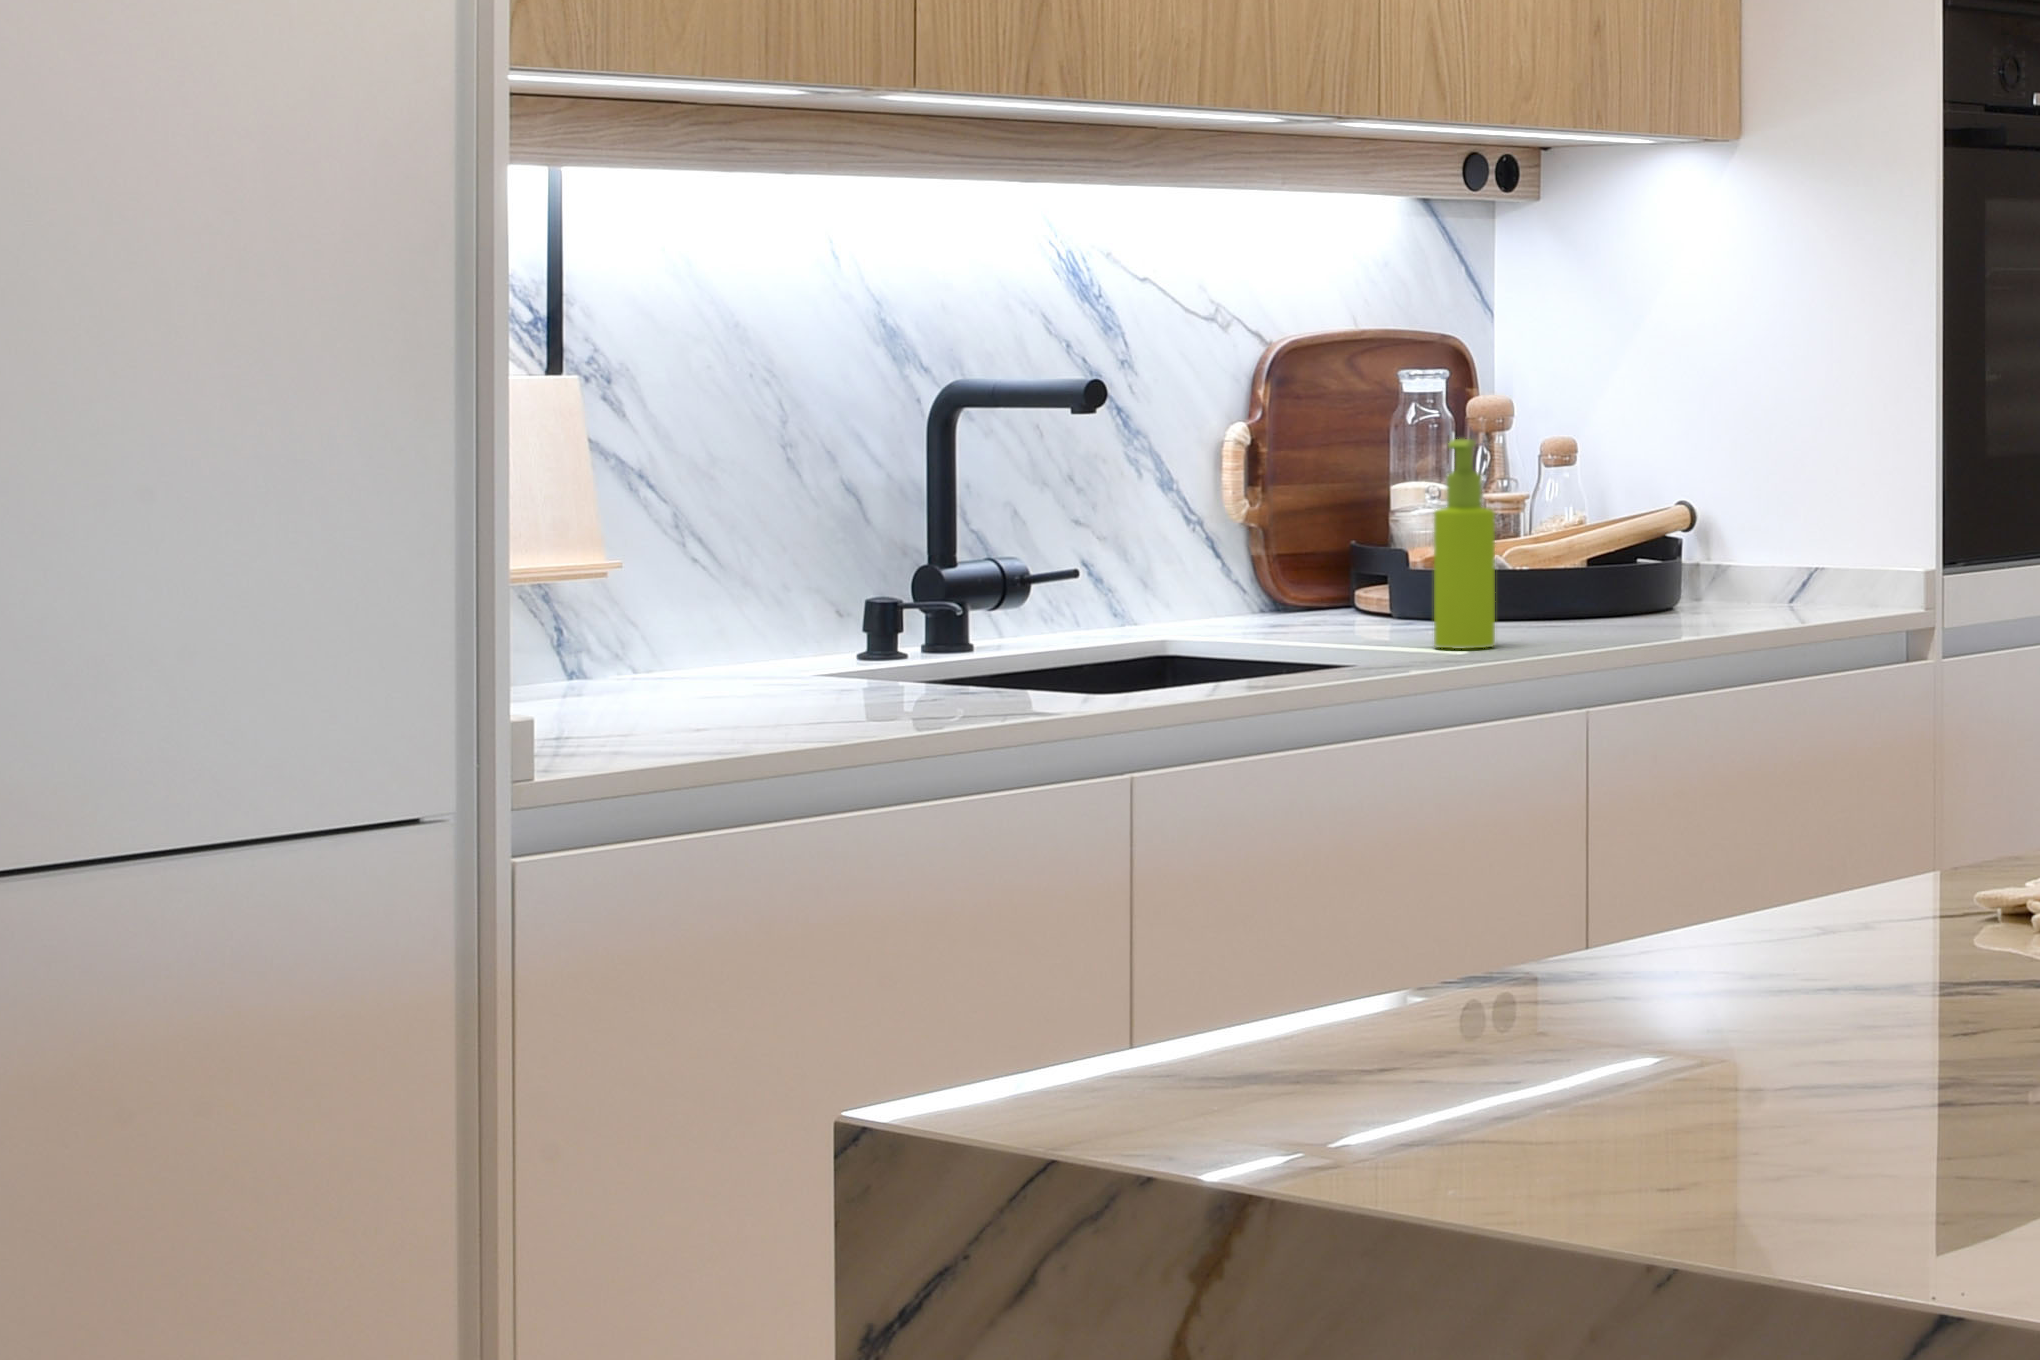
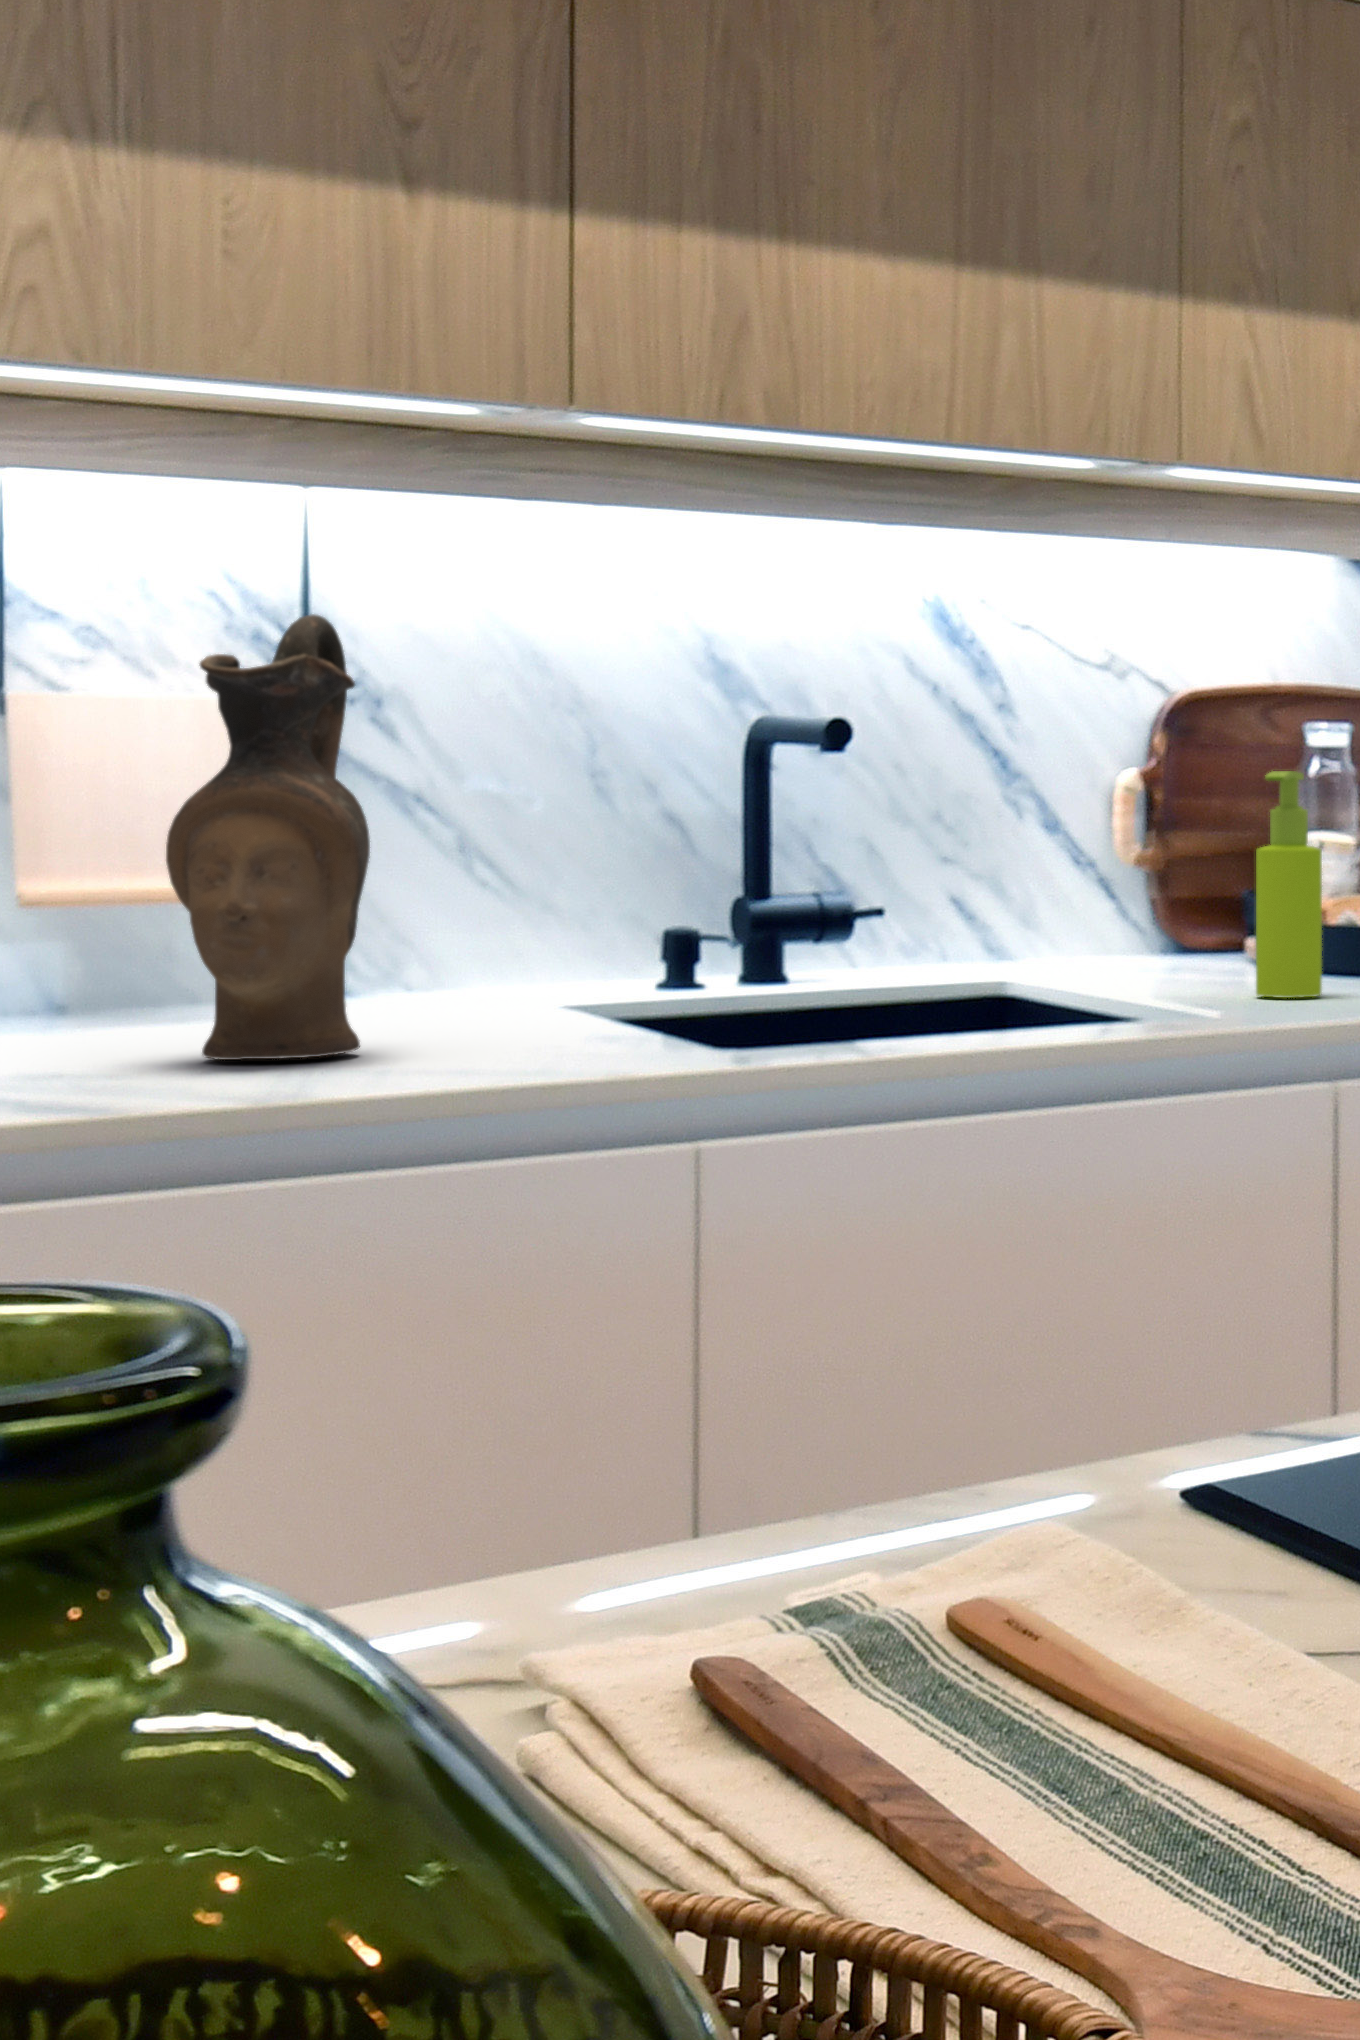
ceramic pitcher: none [636,340,803,733] -> present [166,614,370,1060]

